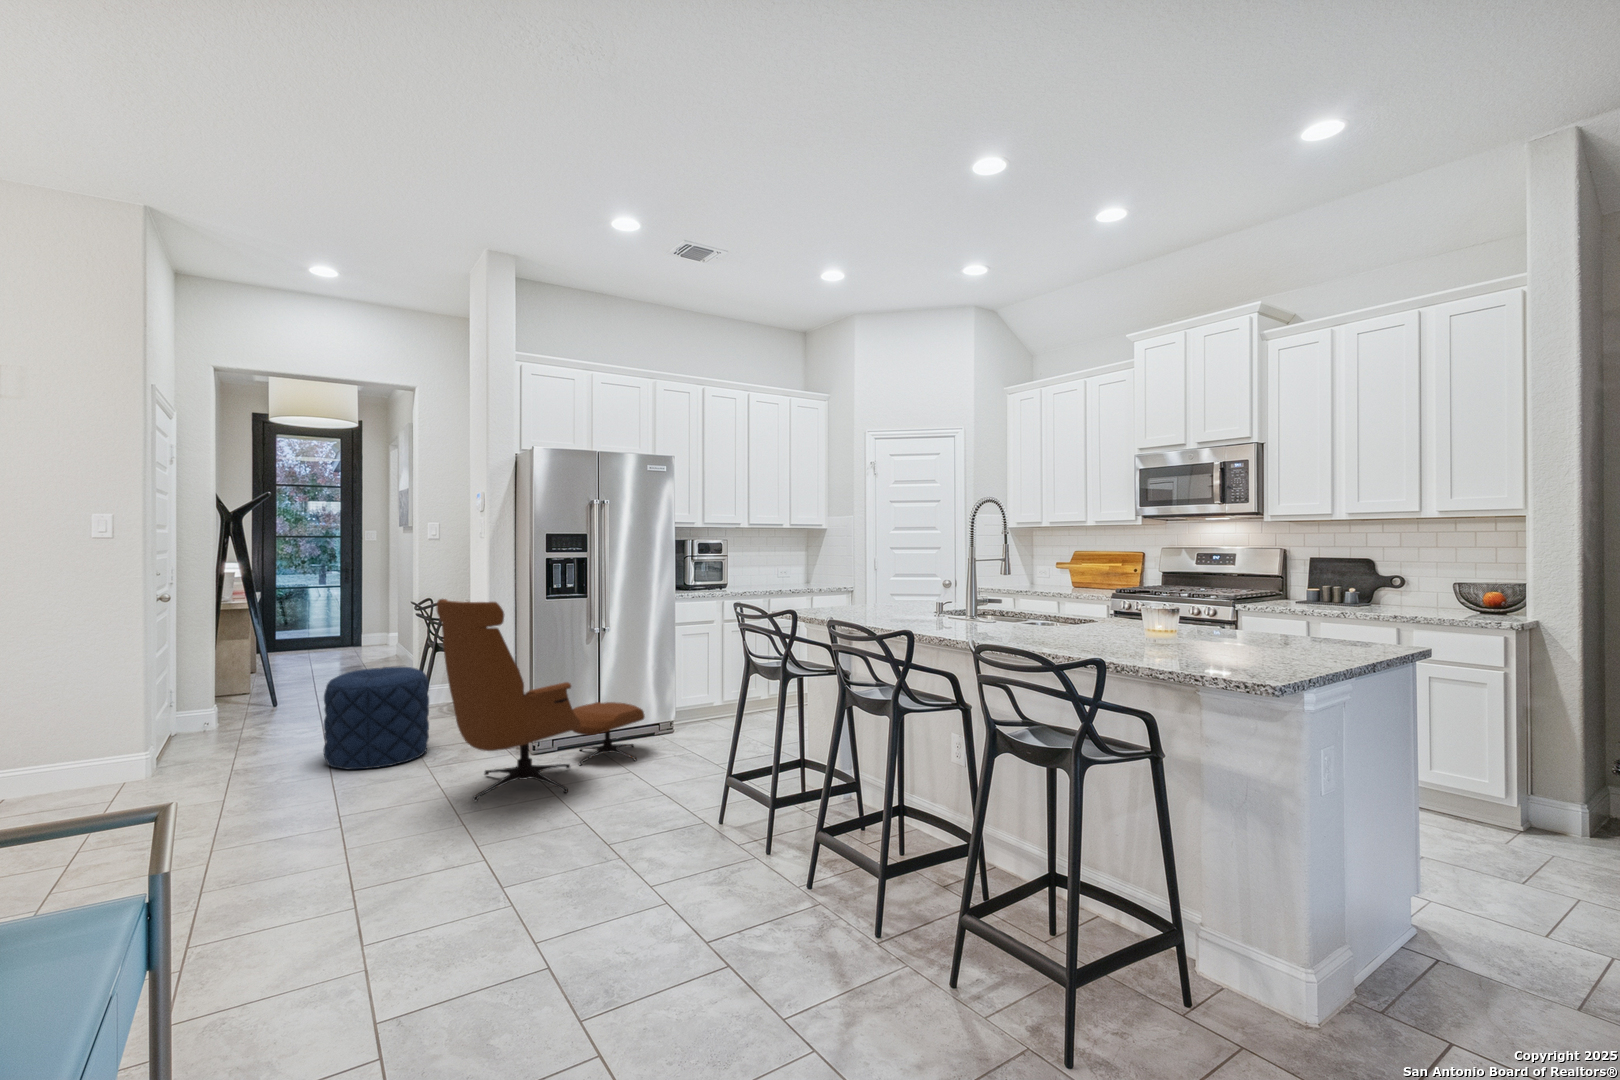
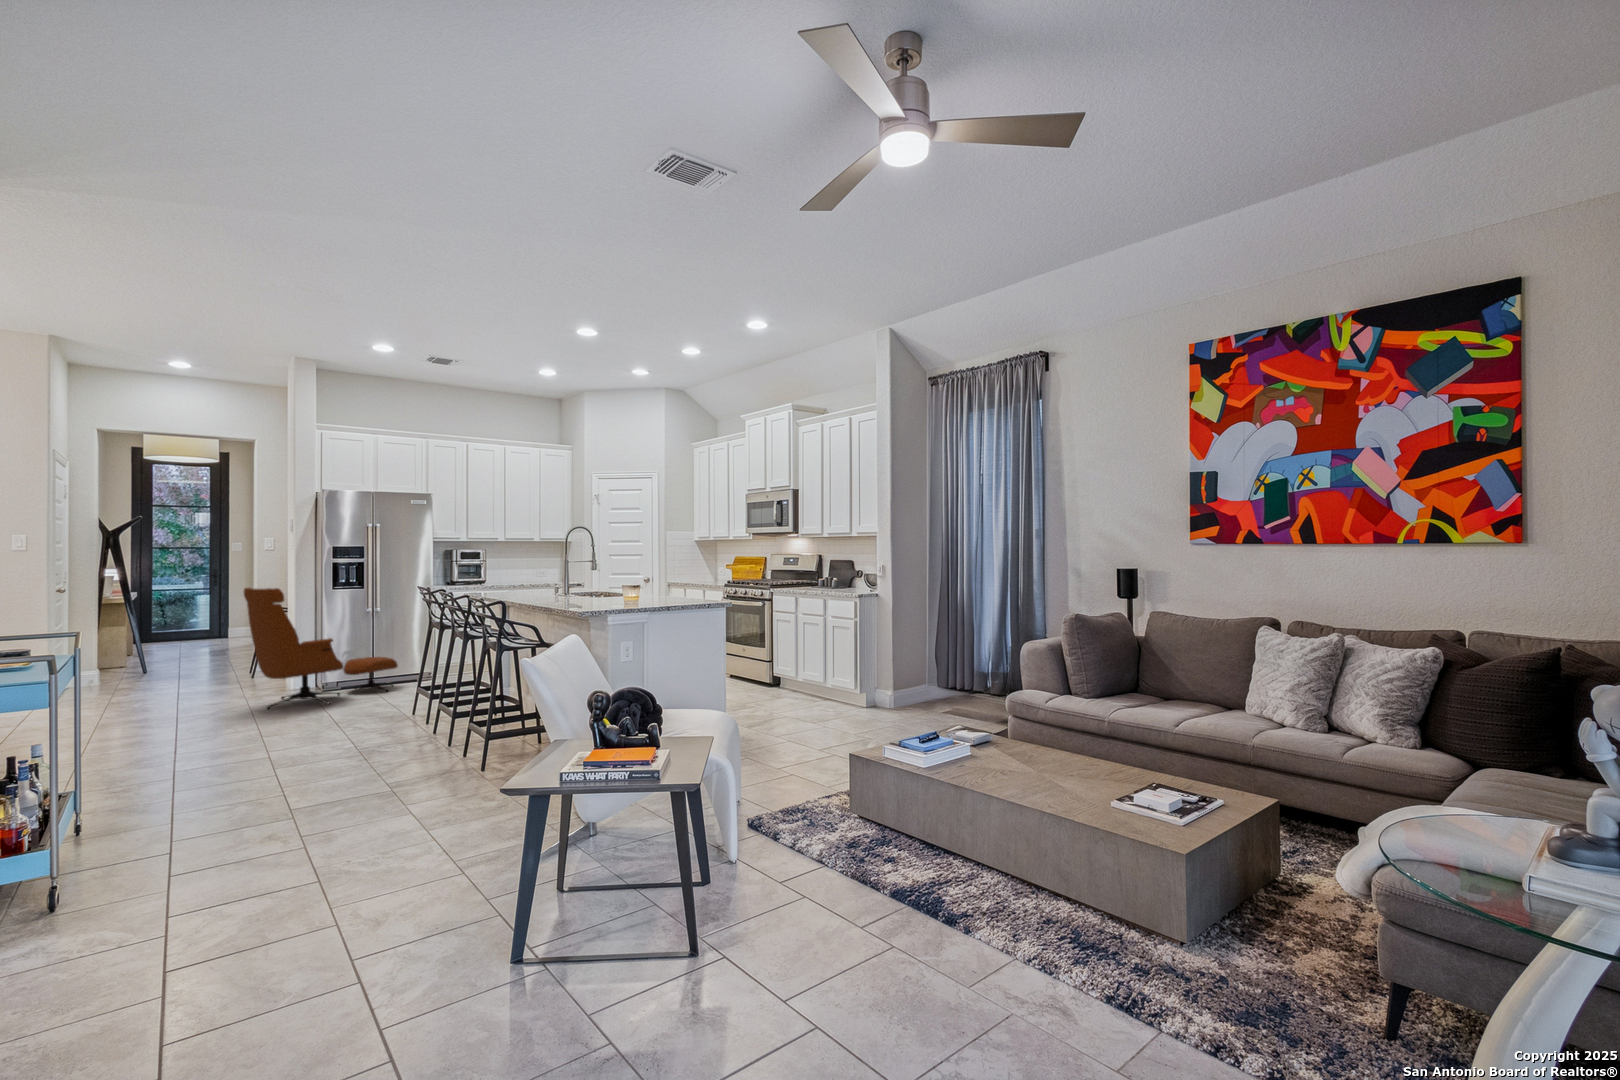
pouf: present [323,667,429,769] -> none [175,636,251,699]

